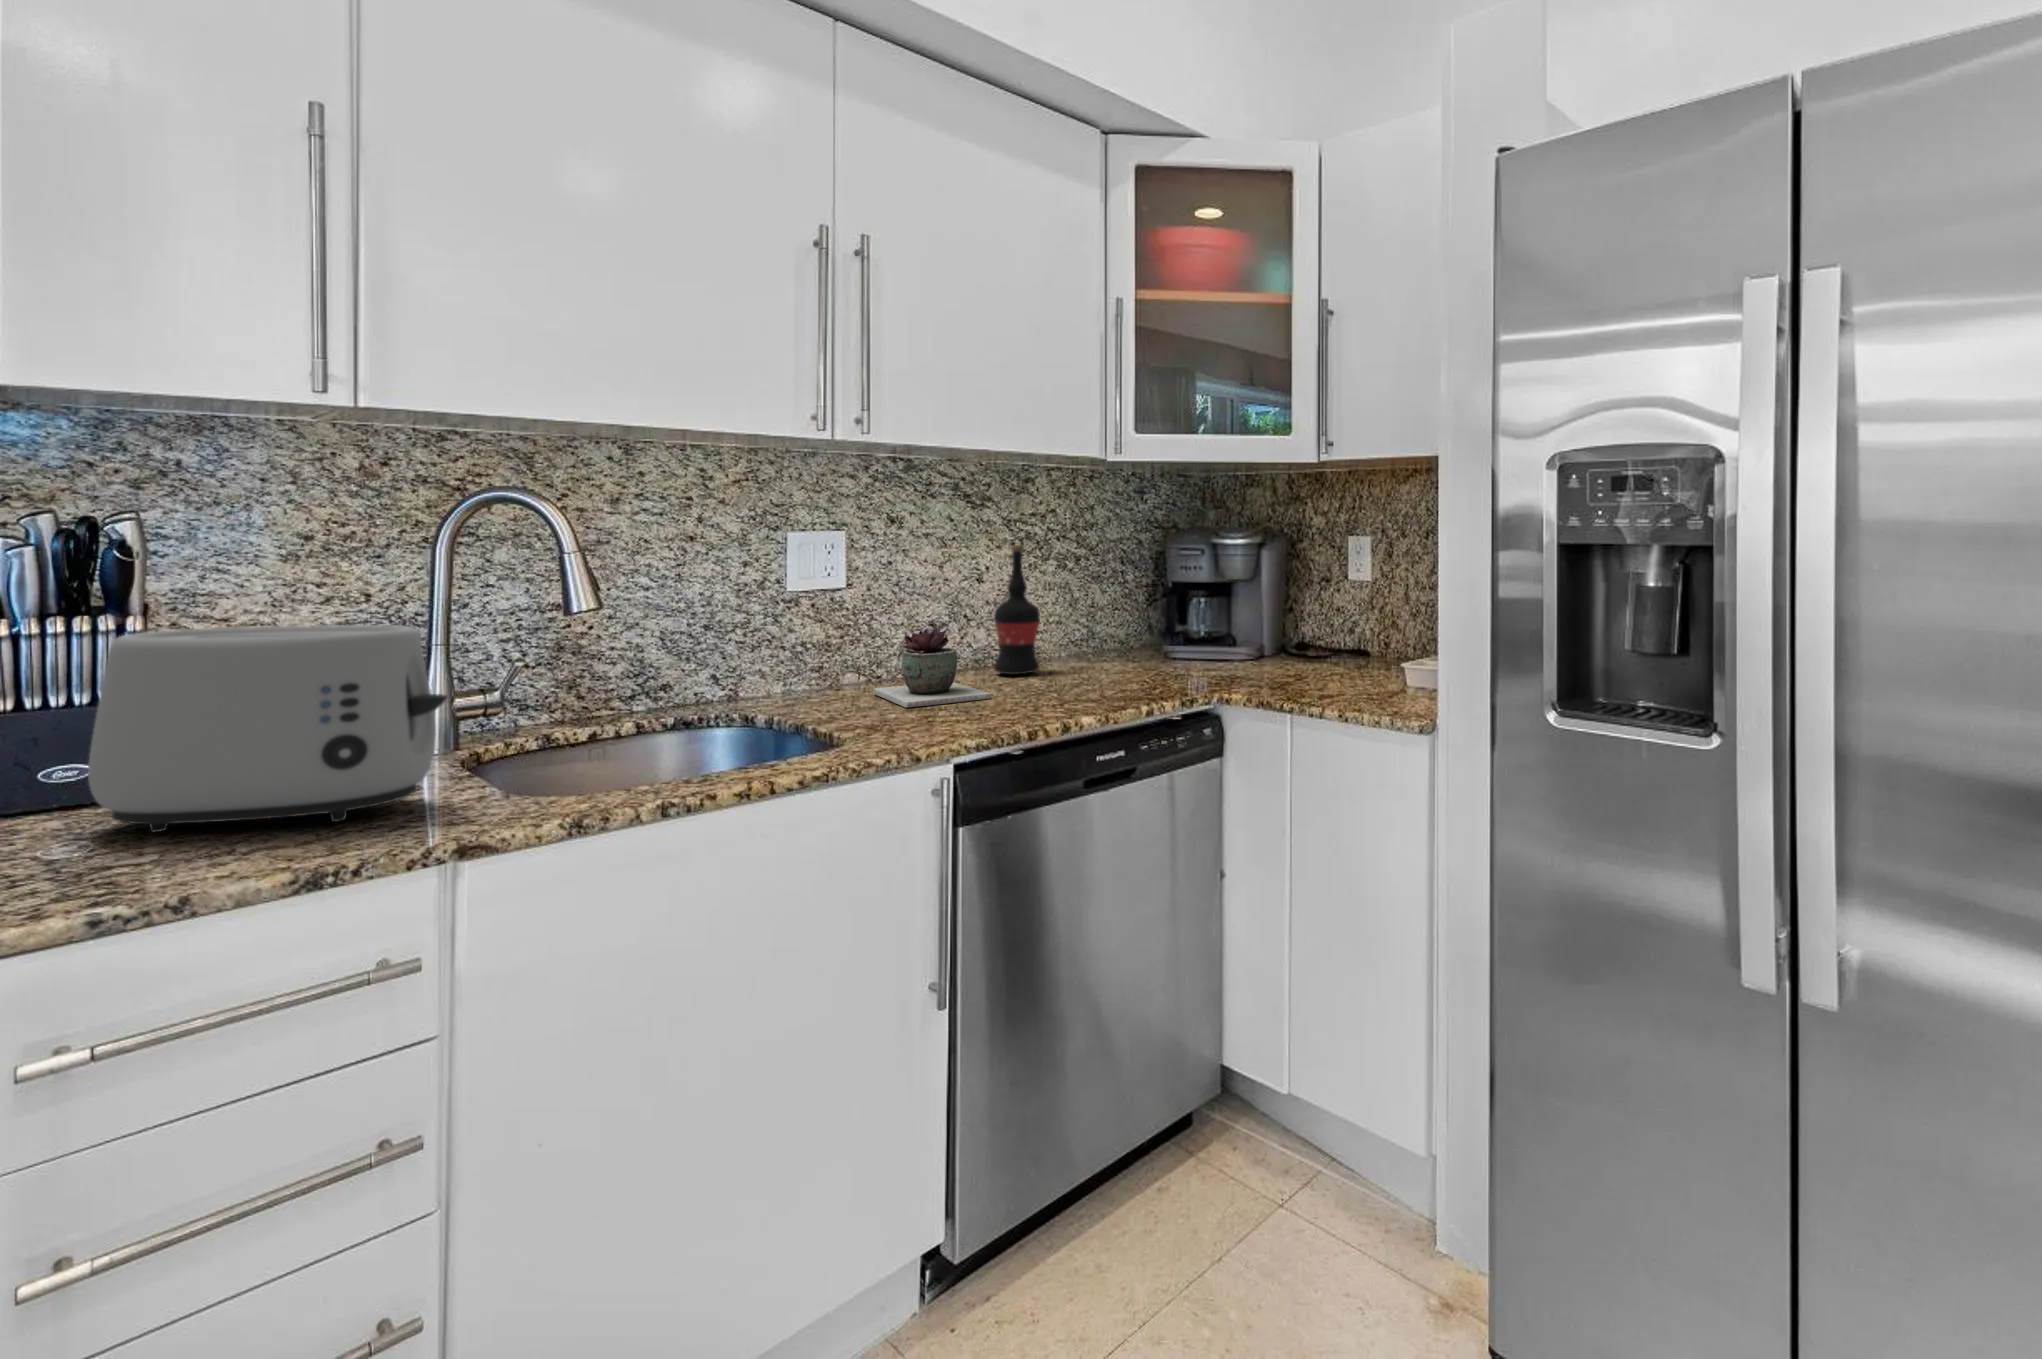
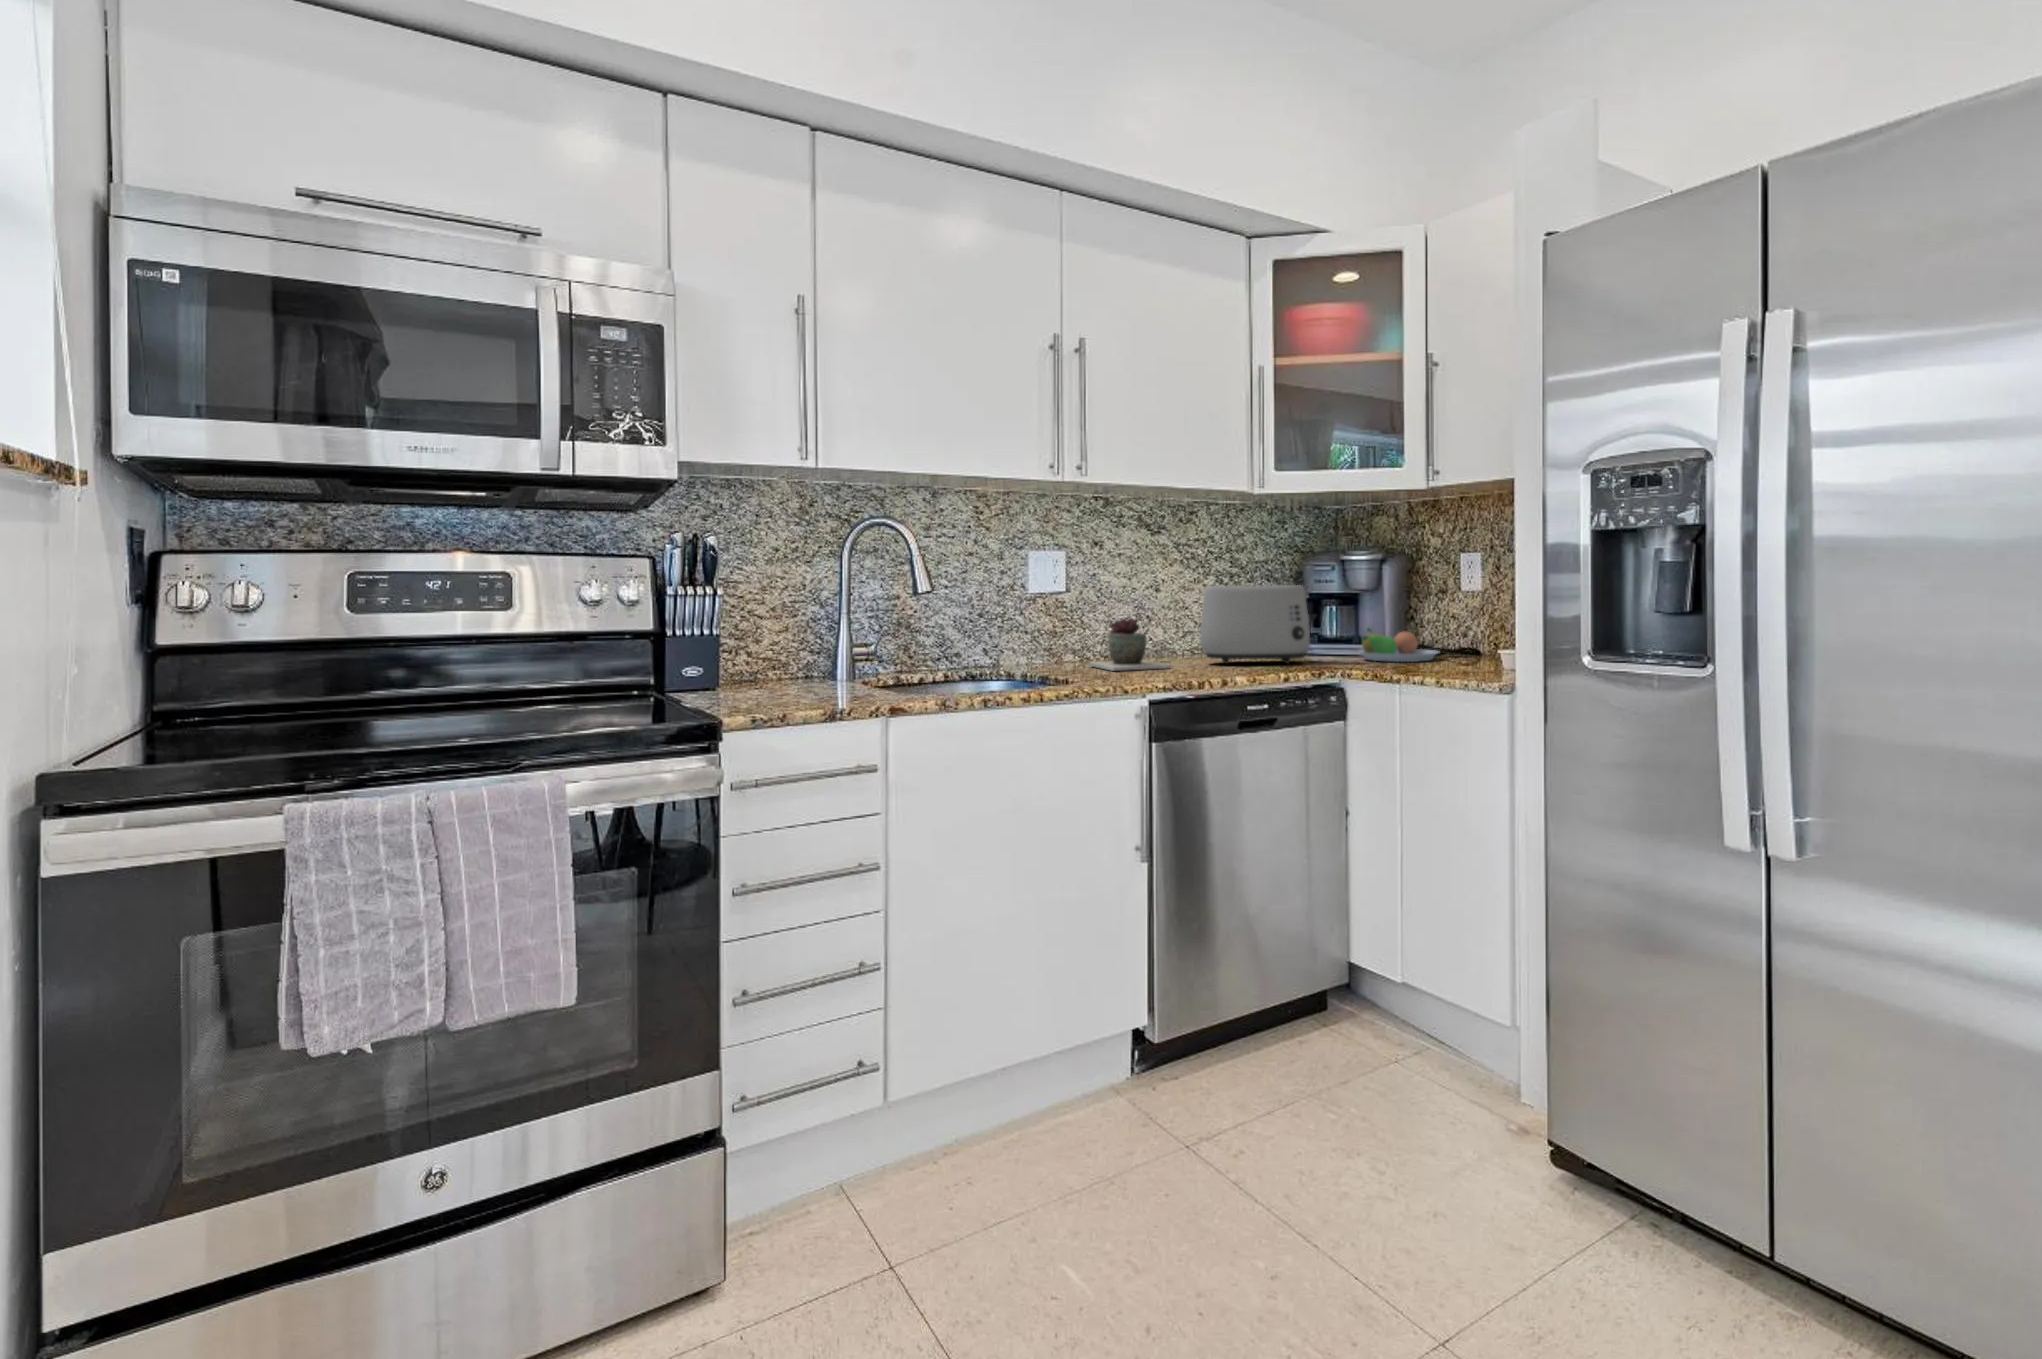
wine bottle: present [994,545,1040,674] -> none [1170,561,1205,659]
toaster: present [88,625,447,832] -> present [1200,585,1317,664]
fruit bowl: none [1233,632,1331,678] -> present [1359,628,1438,662]

